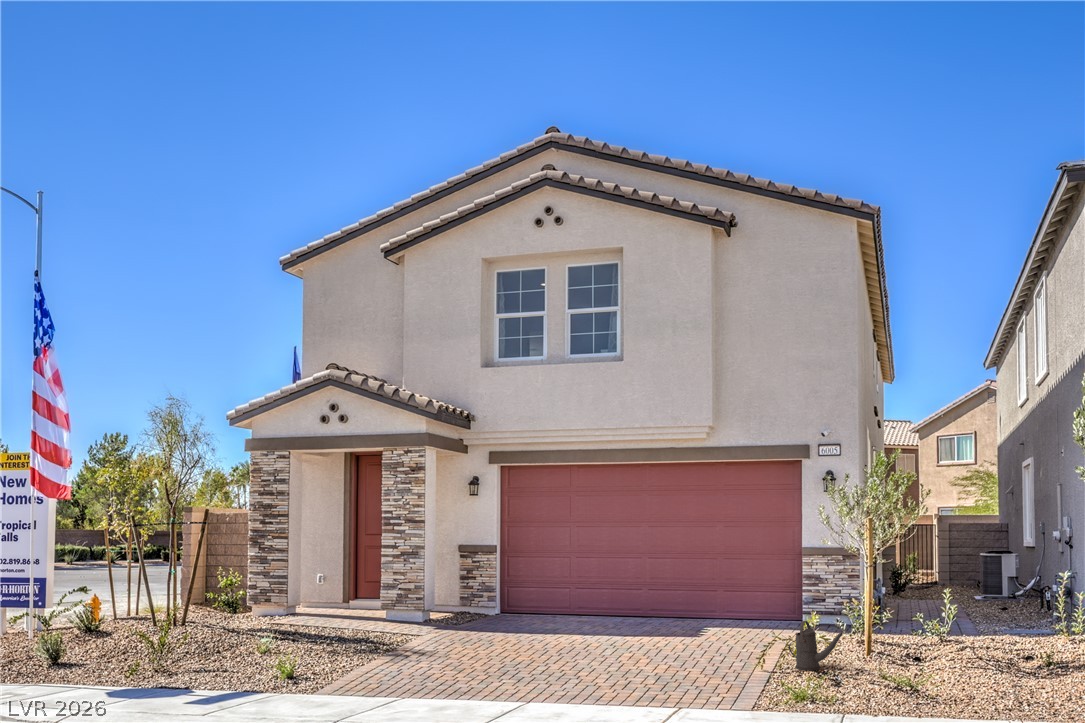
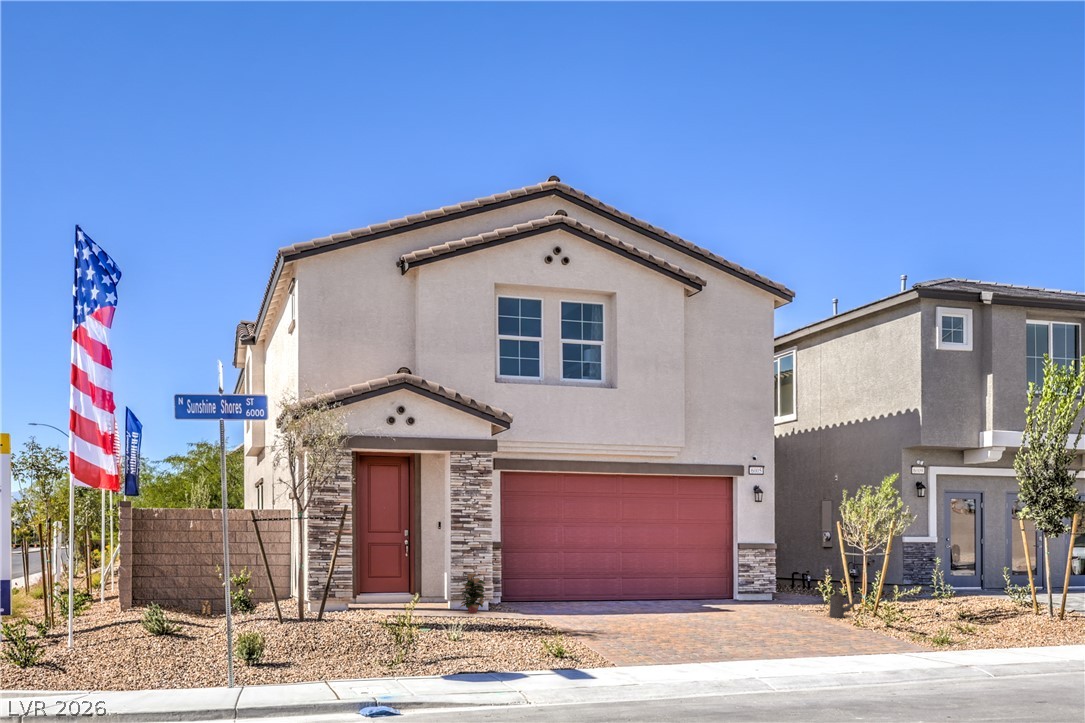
decorative plant: none [378,581,409,625] -> present [460,573,485,613]

